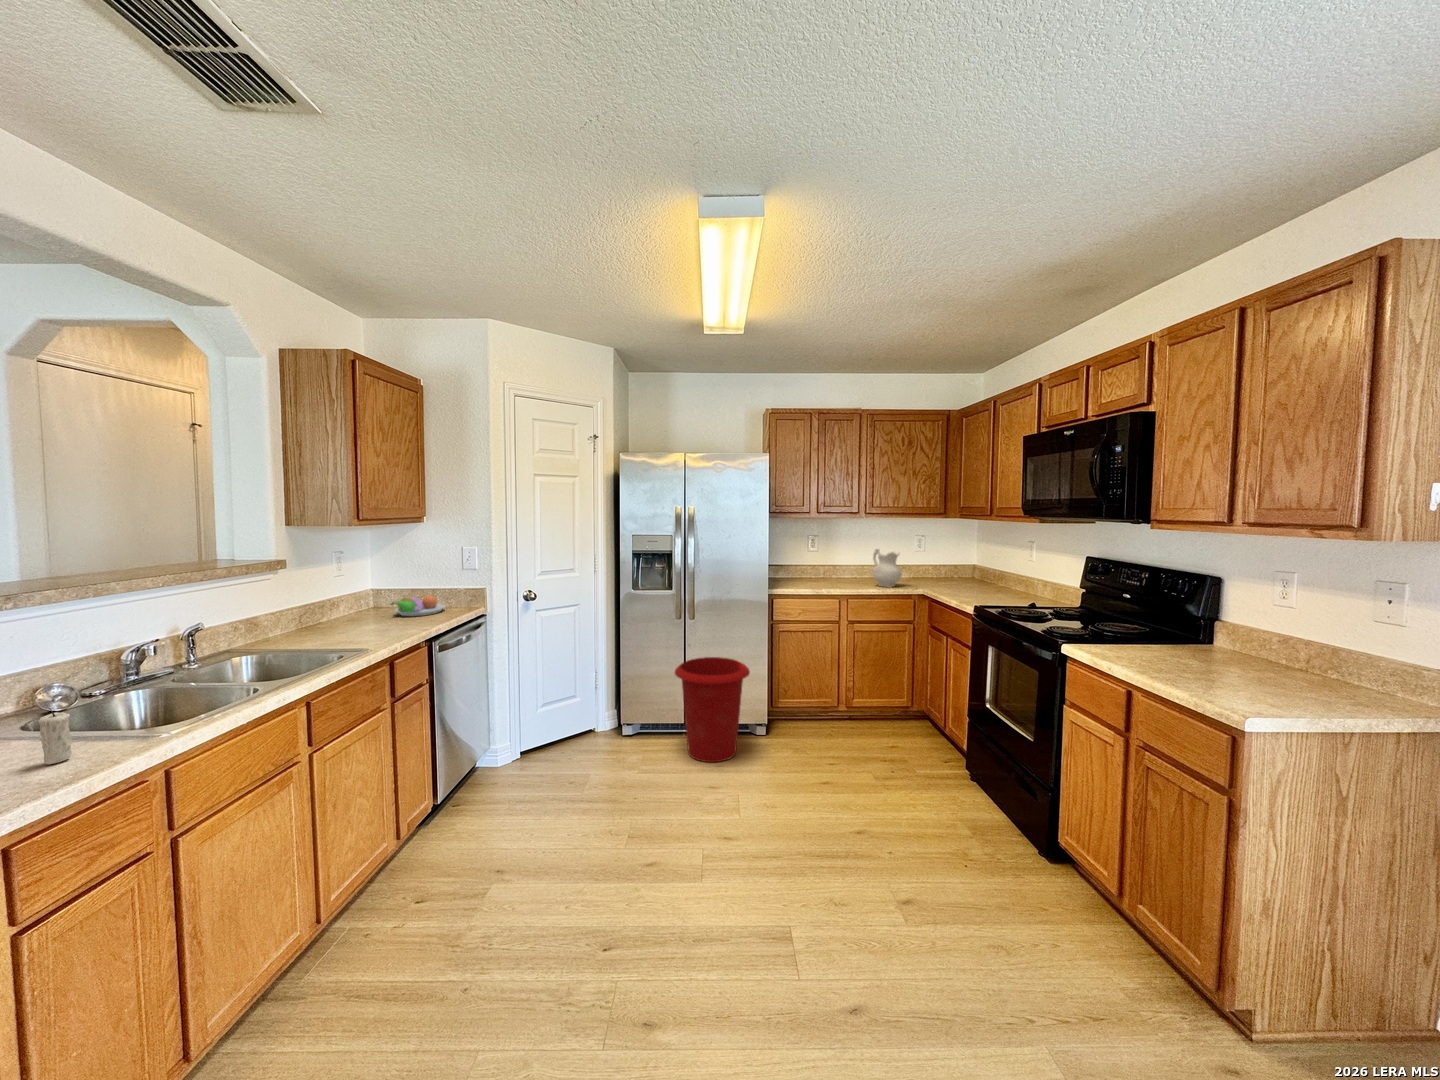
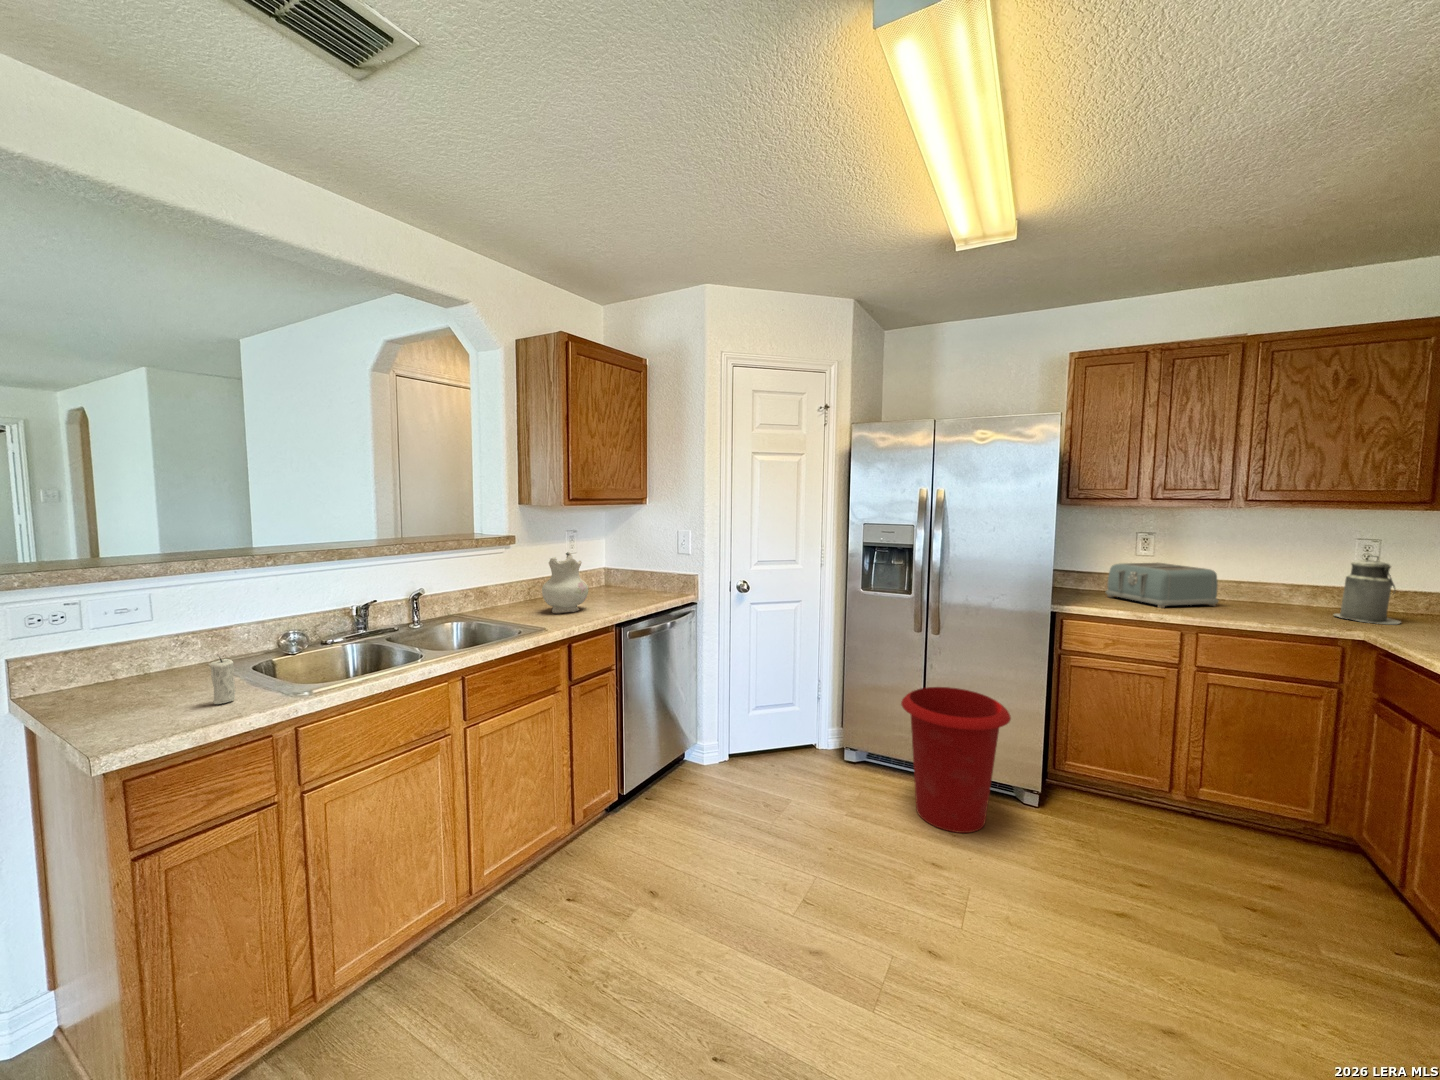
canister: none [906,545,935,584] -> present [1334,555,1401,624]
ceramic pitcher: present [872,549,902,587] -> present [542,552,589,613]
toaster: none [793,555,854,585] -> present [1106,563,1218,608]
fruit bowl: present [391,595,445,616] -> none [603,576,654,598]

